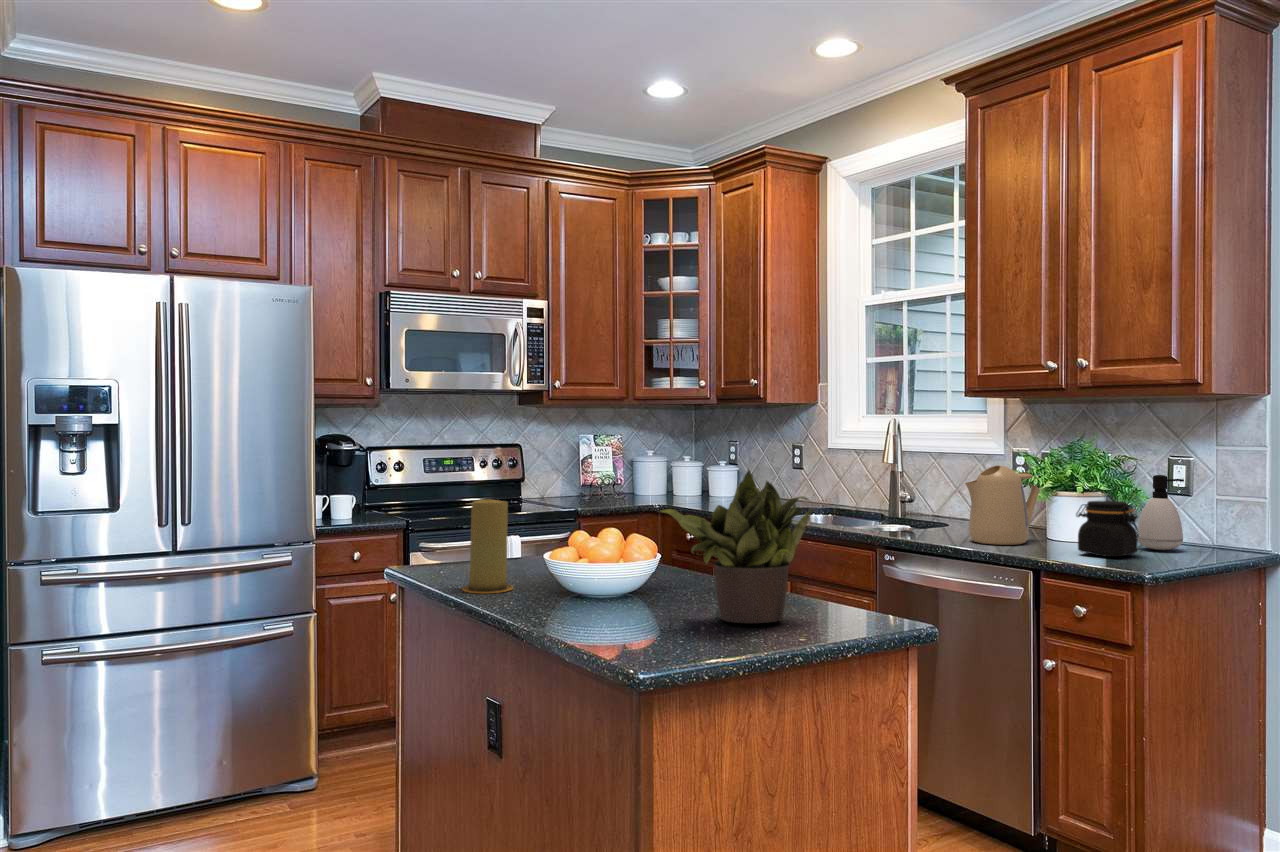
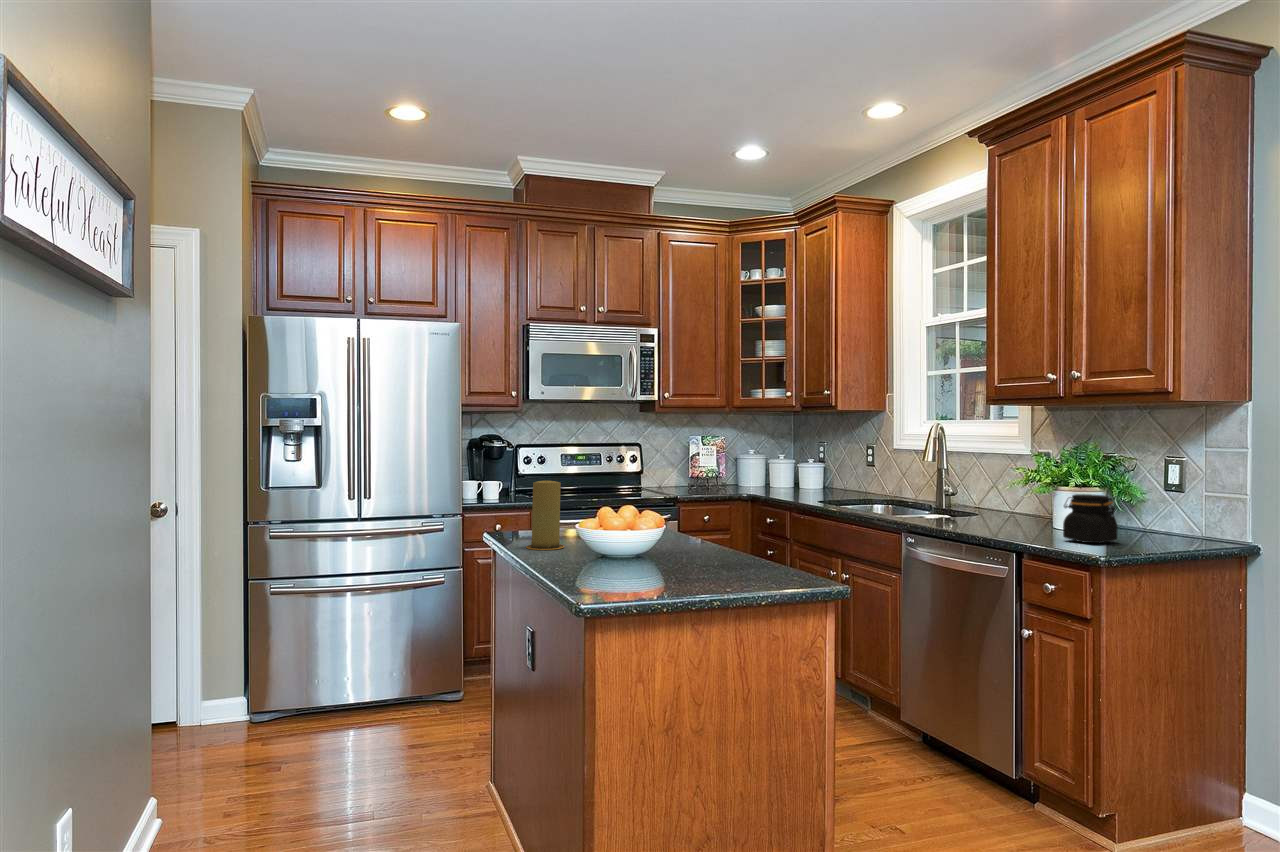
kettle: present [965,465,1039,545] -> none [973,463,1043,532]
potted plant: present [658,470,813,623] -> none [639,456,763,575]
soap dispenser: present [1137,475,1184,550] -> none [1127,473,1168,539]

